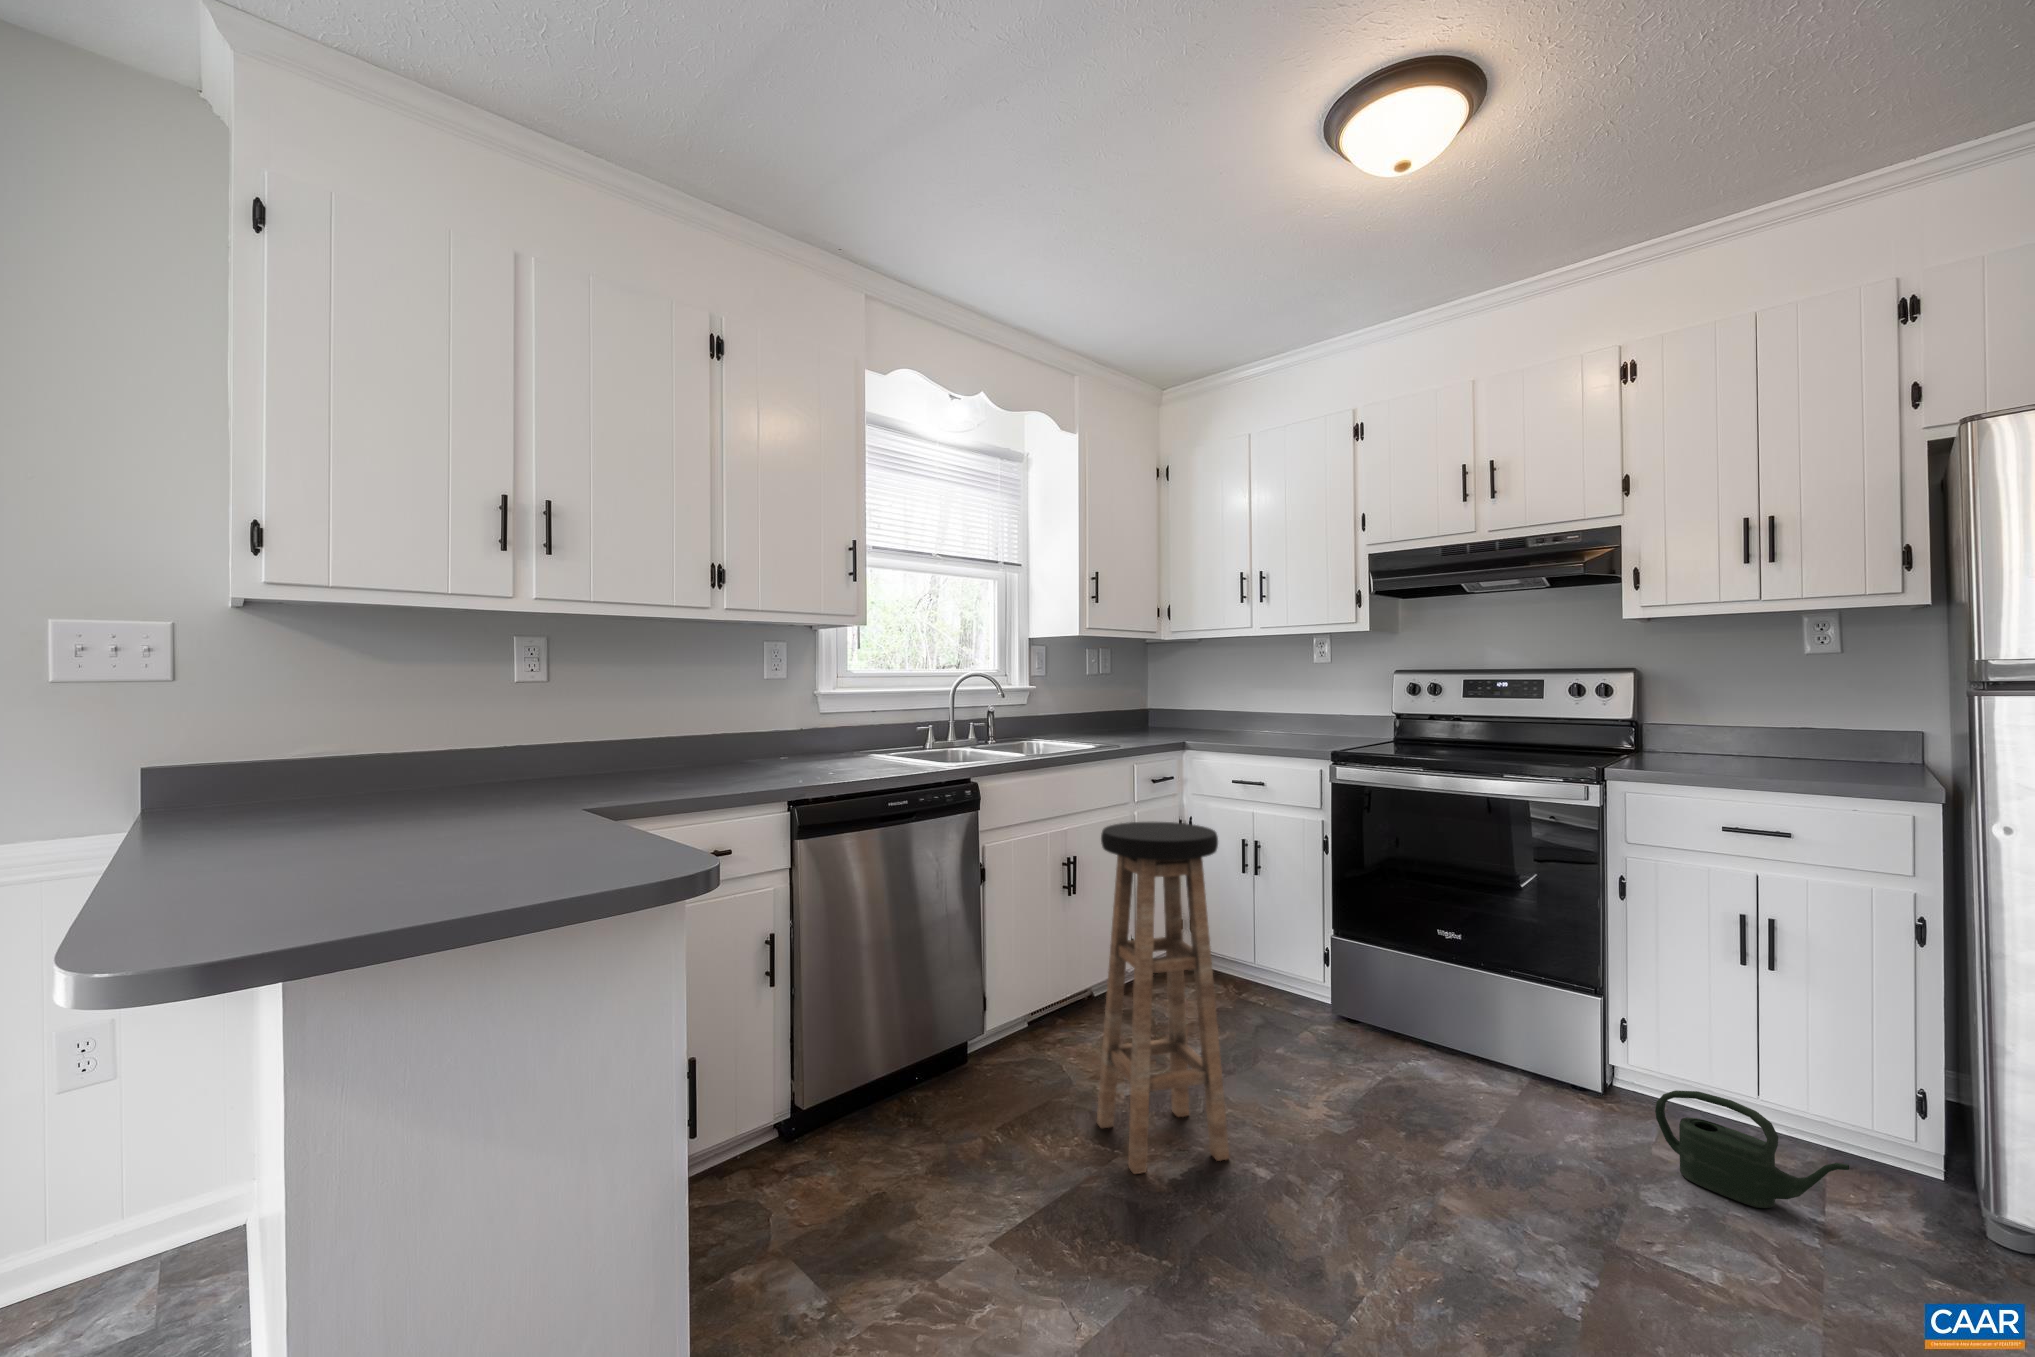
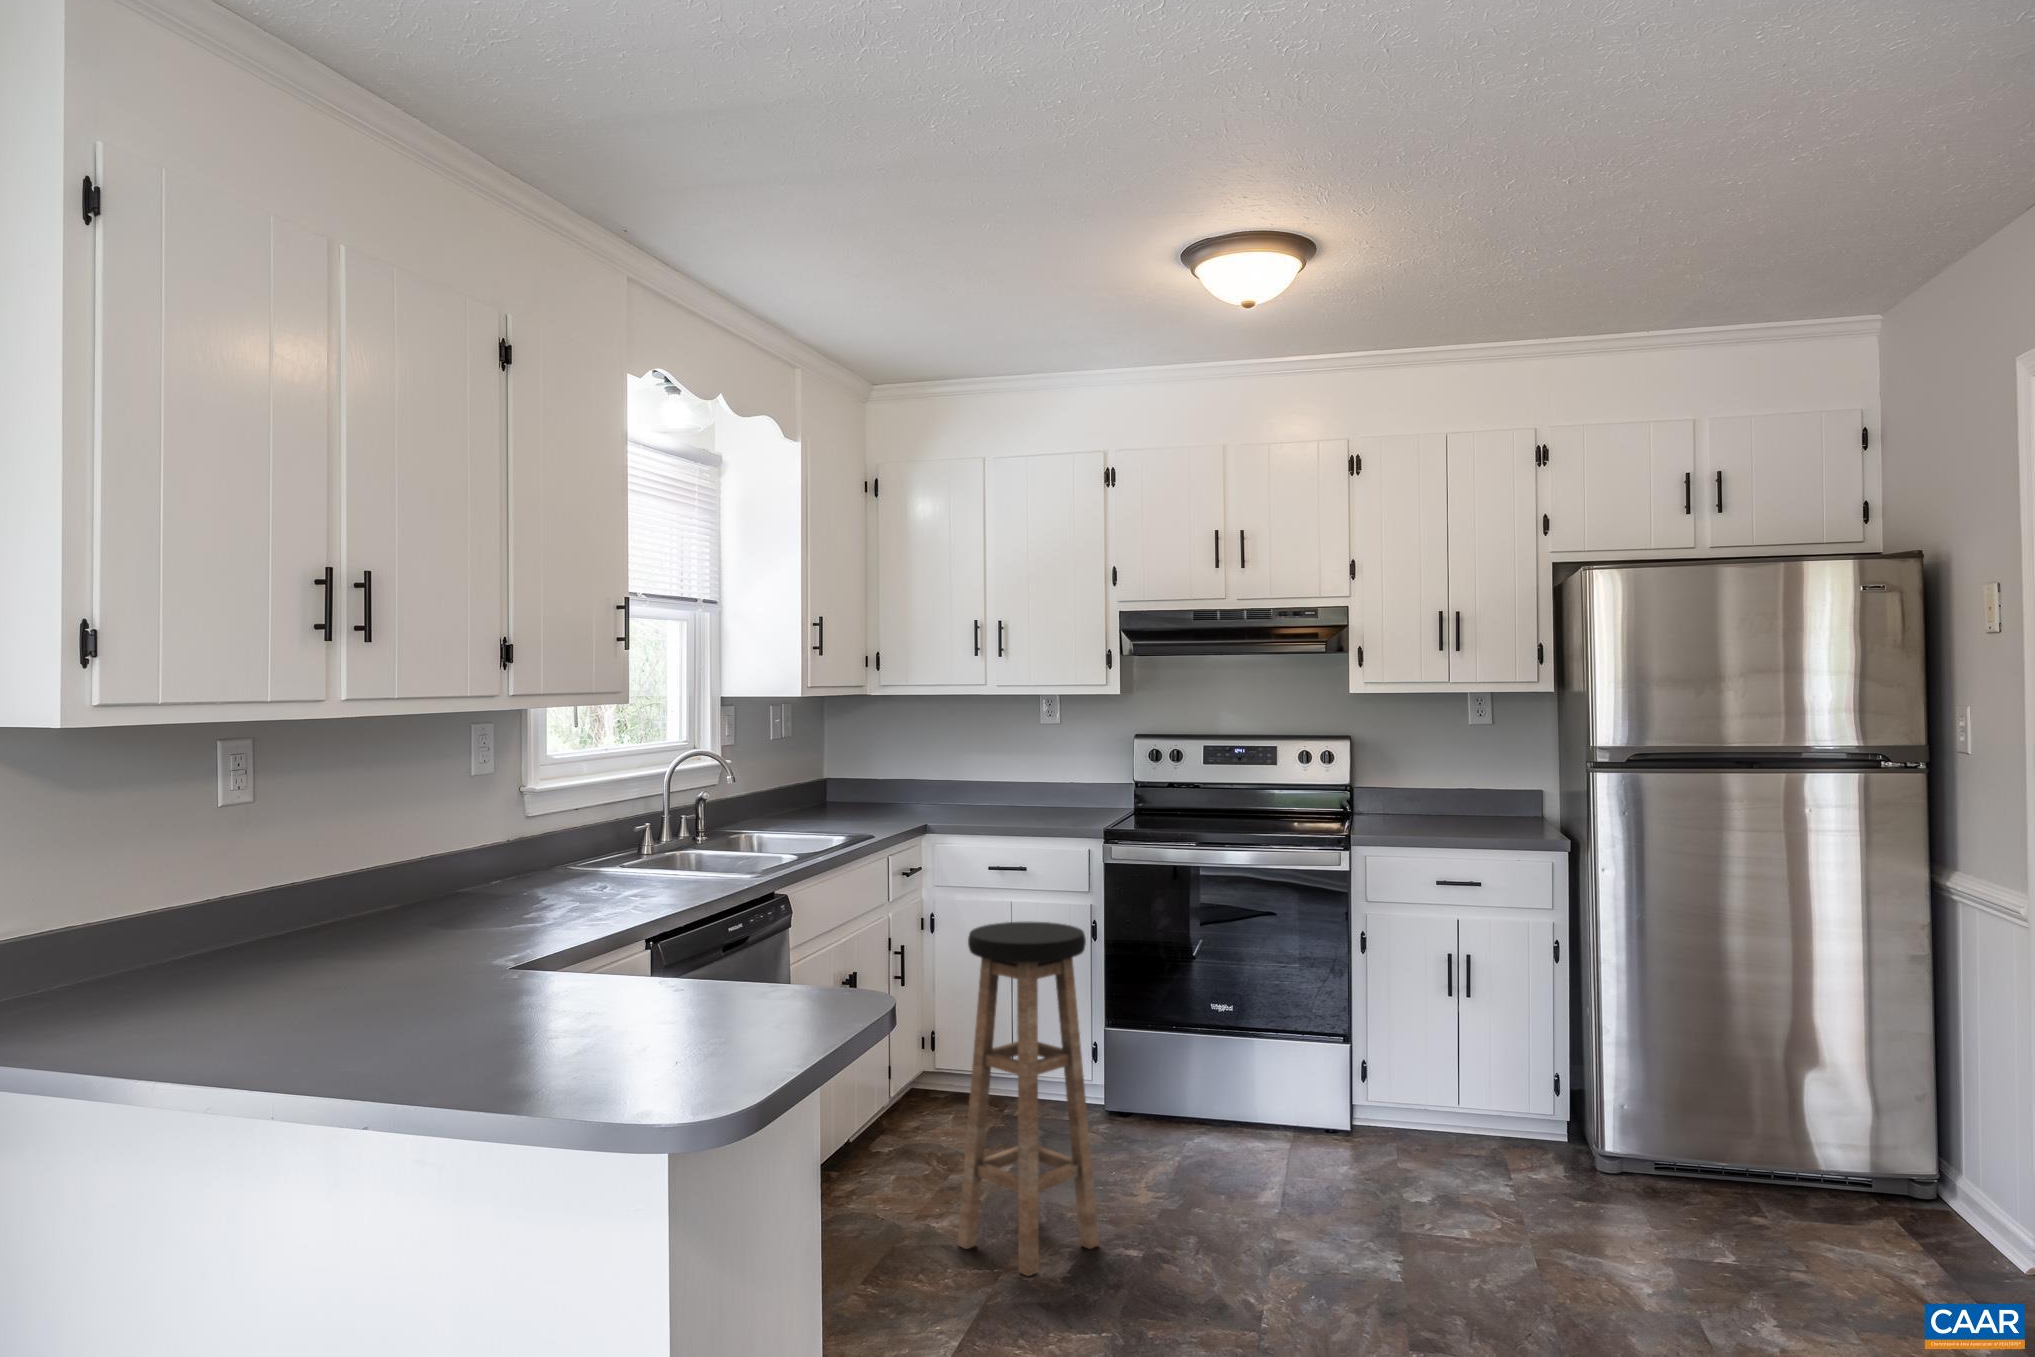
watering can: present [1655,1090,1849,1208] -> none [1403,1105,1531,1187]

